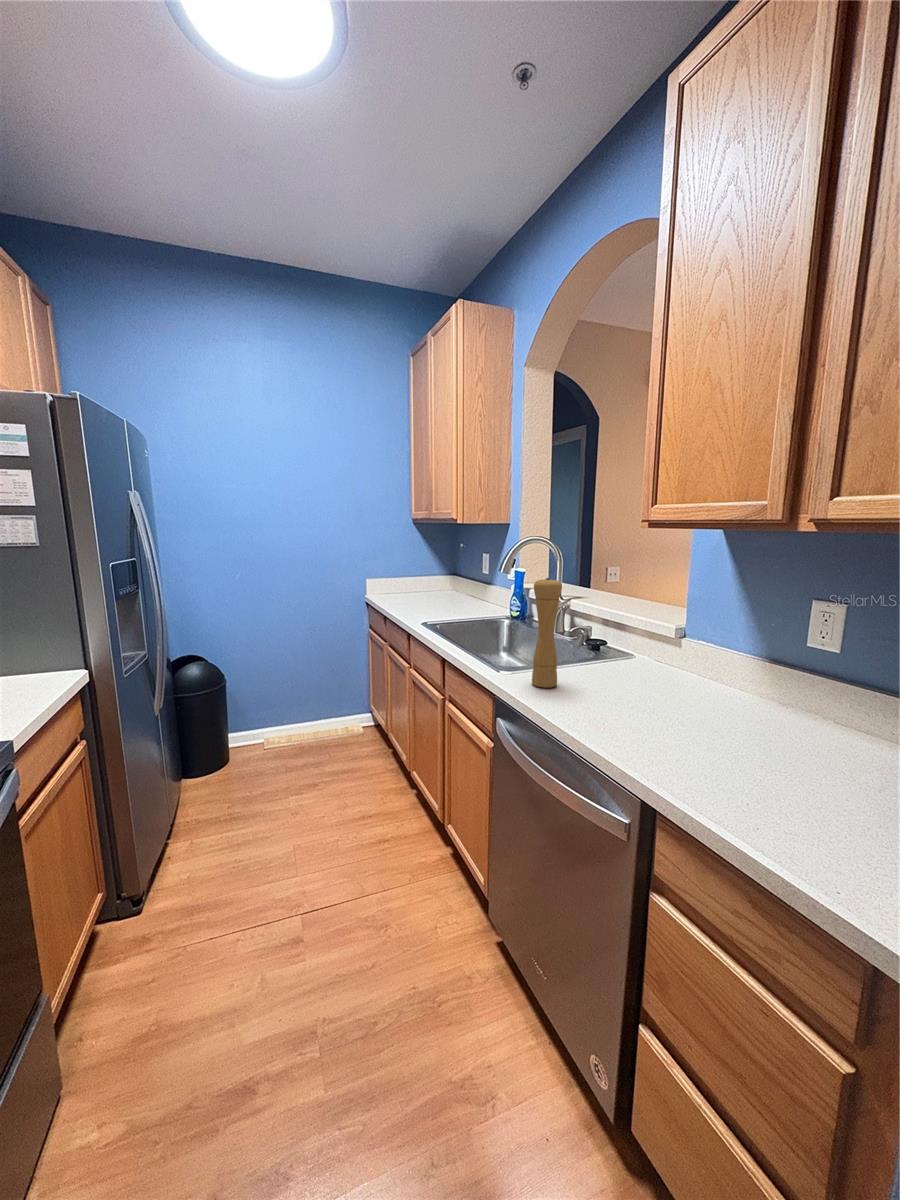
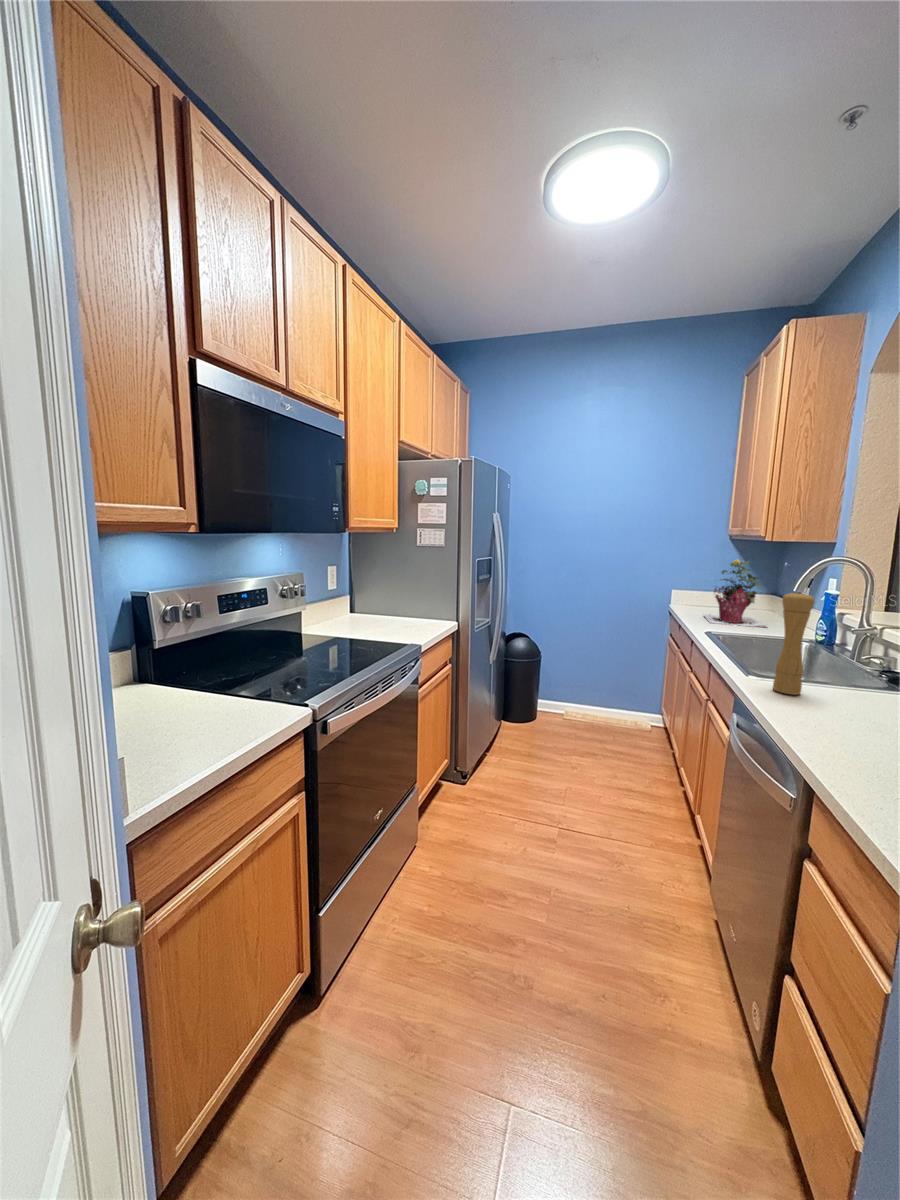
potted plant: none [405,541,465,611] -> present [704,560,767,627]

